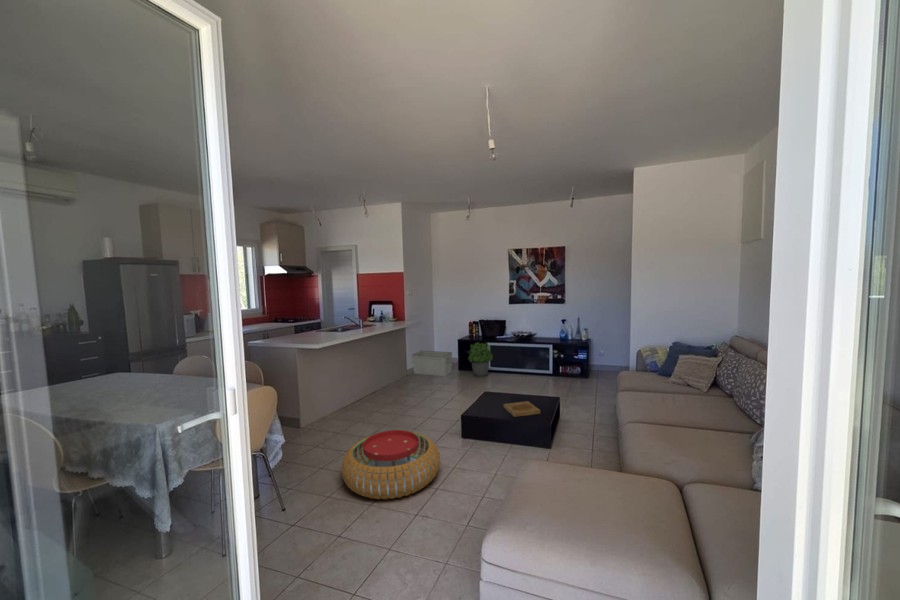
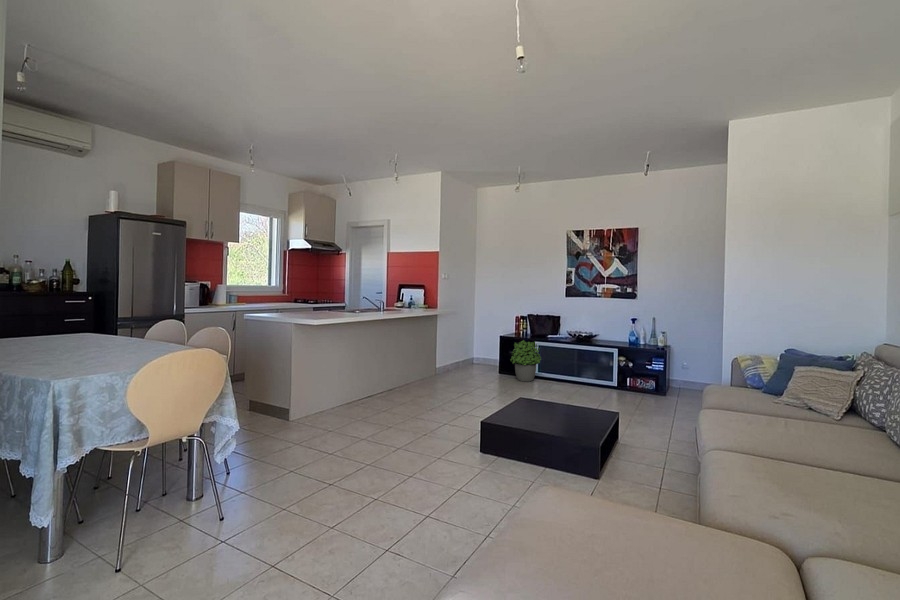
storage bin: present [412,351,452,376] -> none [444,347,492,379]
tray: present [504,401,540,417] -> none [544,411,592,429]
pouf: present [342,430,440,500] -> none [329,430,452,513]

